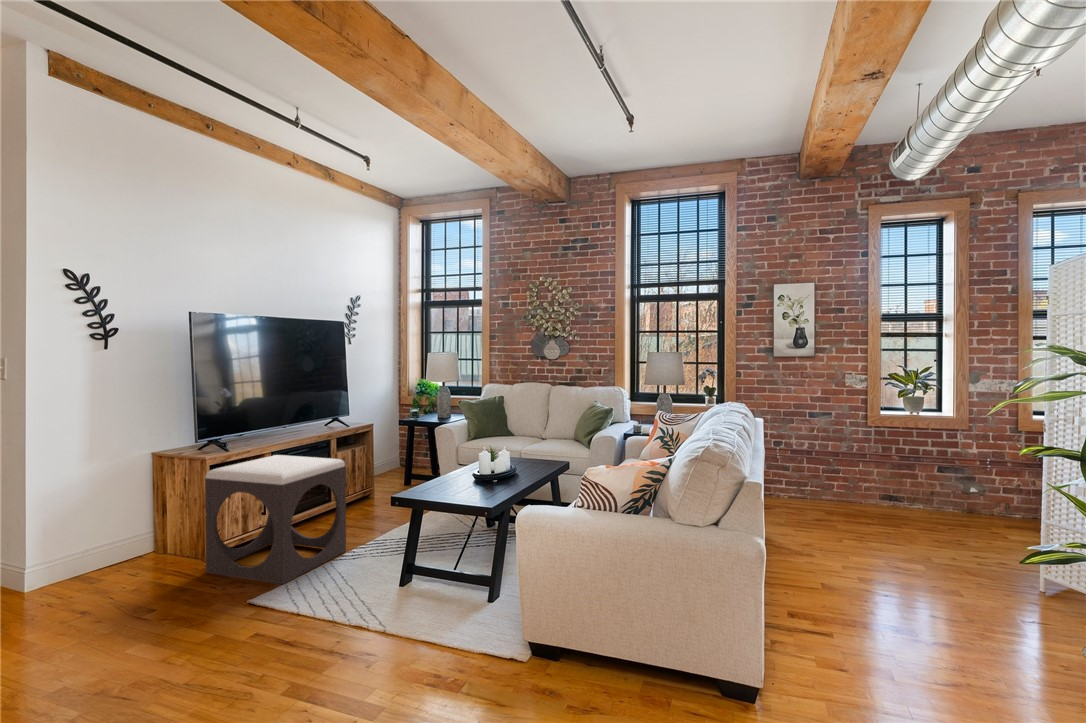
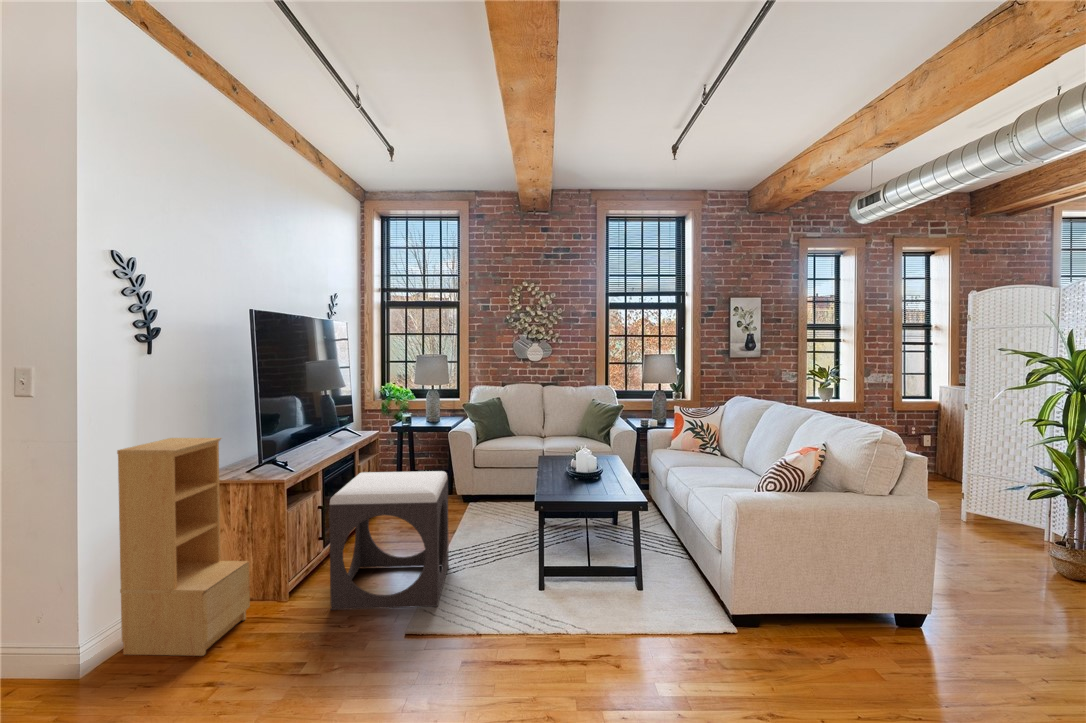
bookshelf: none [38,412,146,590] -> present [117,438,250,656]

